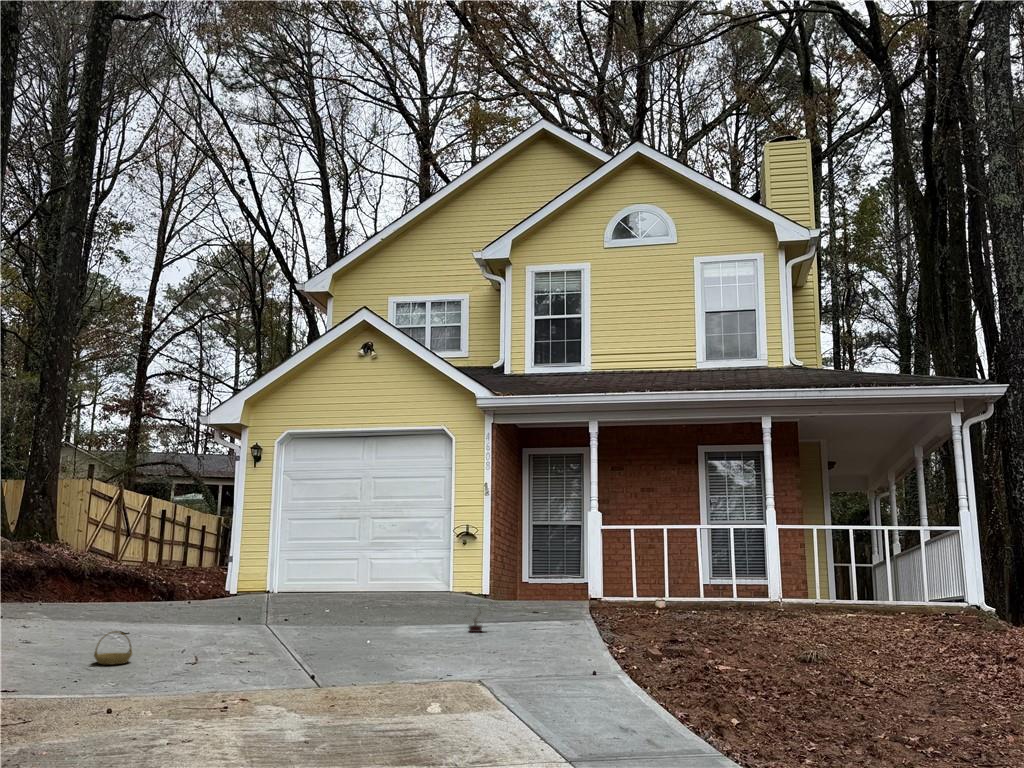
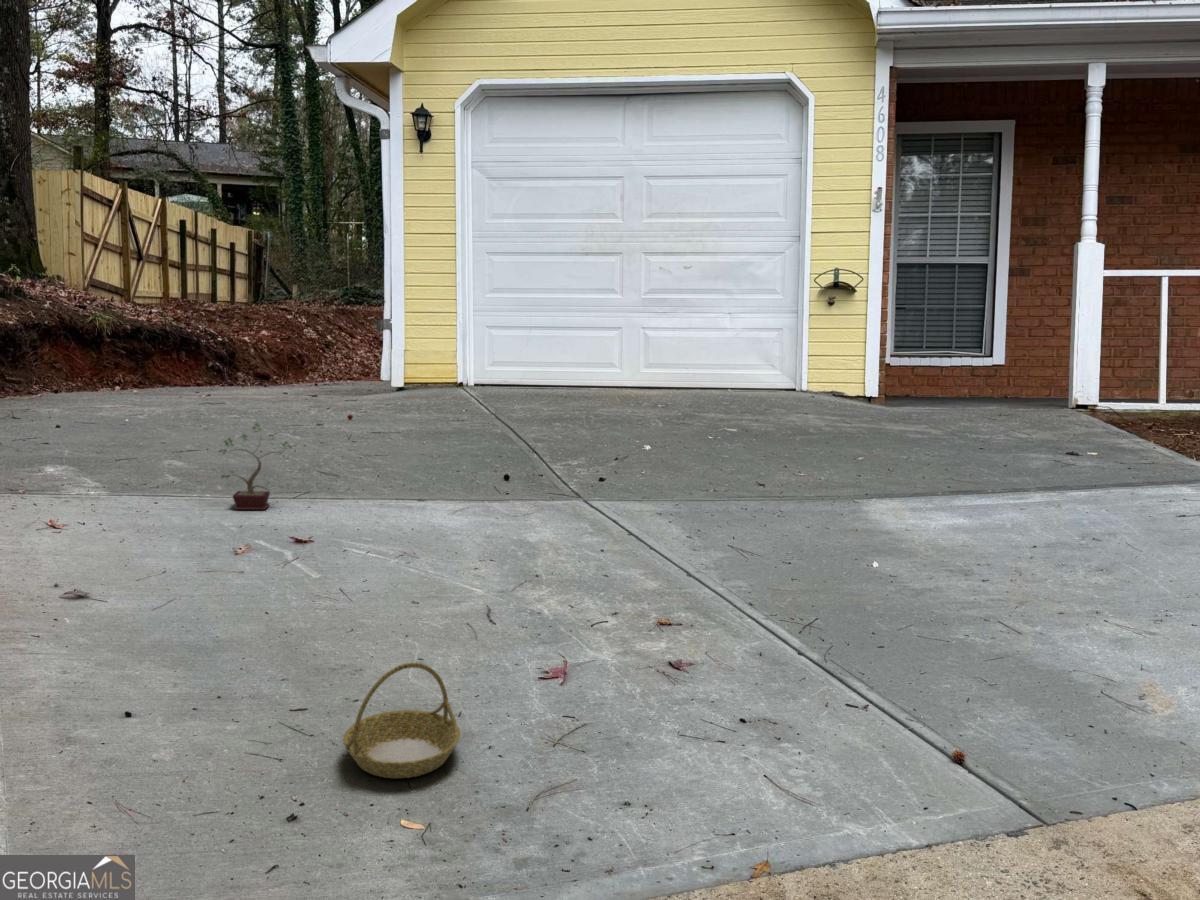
potted plant: present [465,593,492,632] -> present [218,423,297,510]

